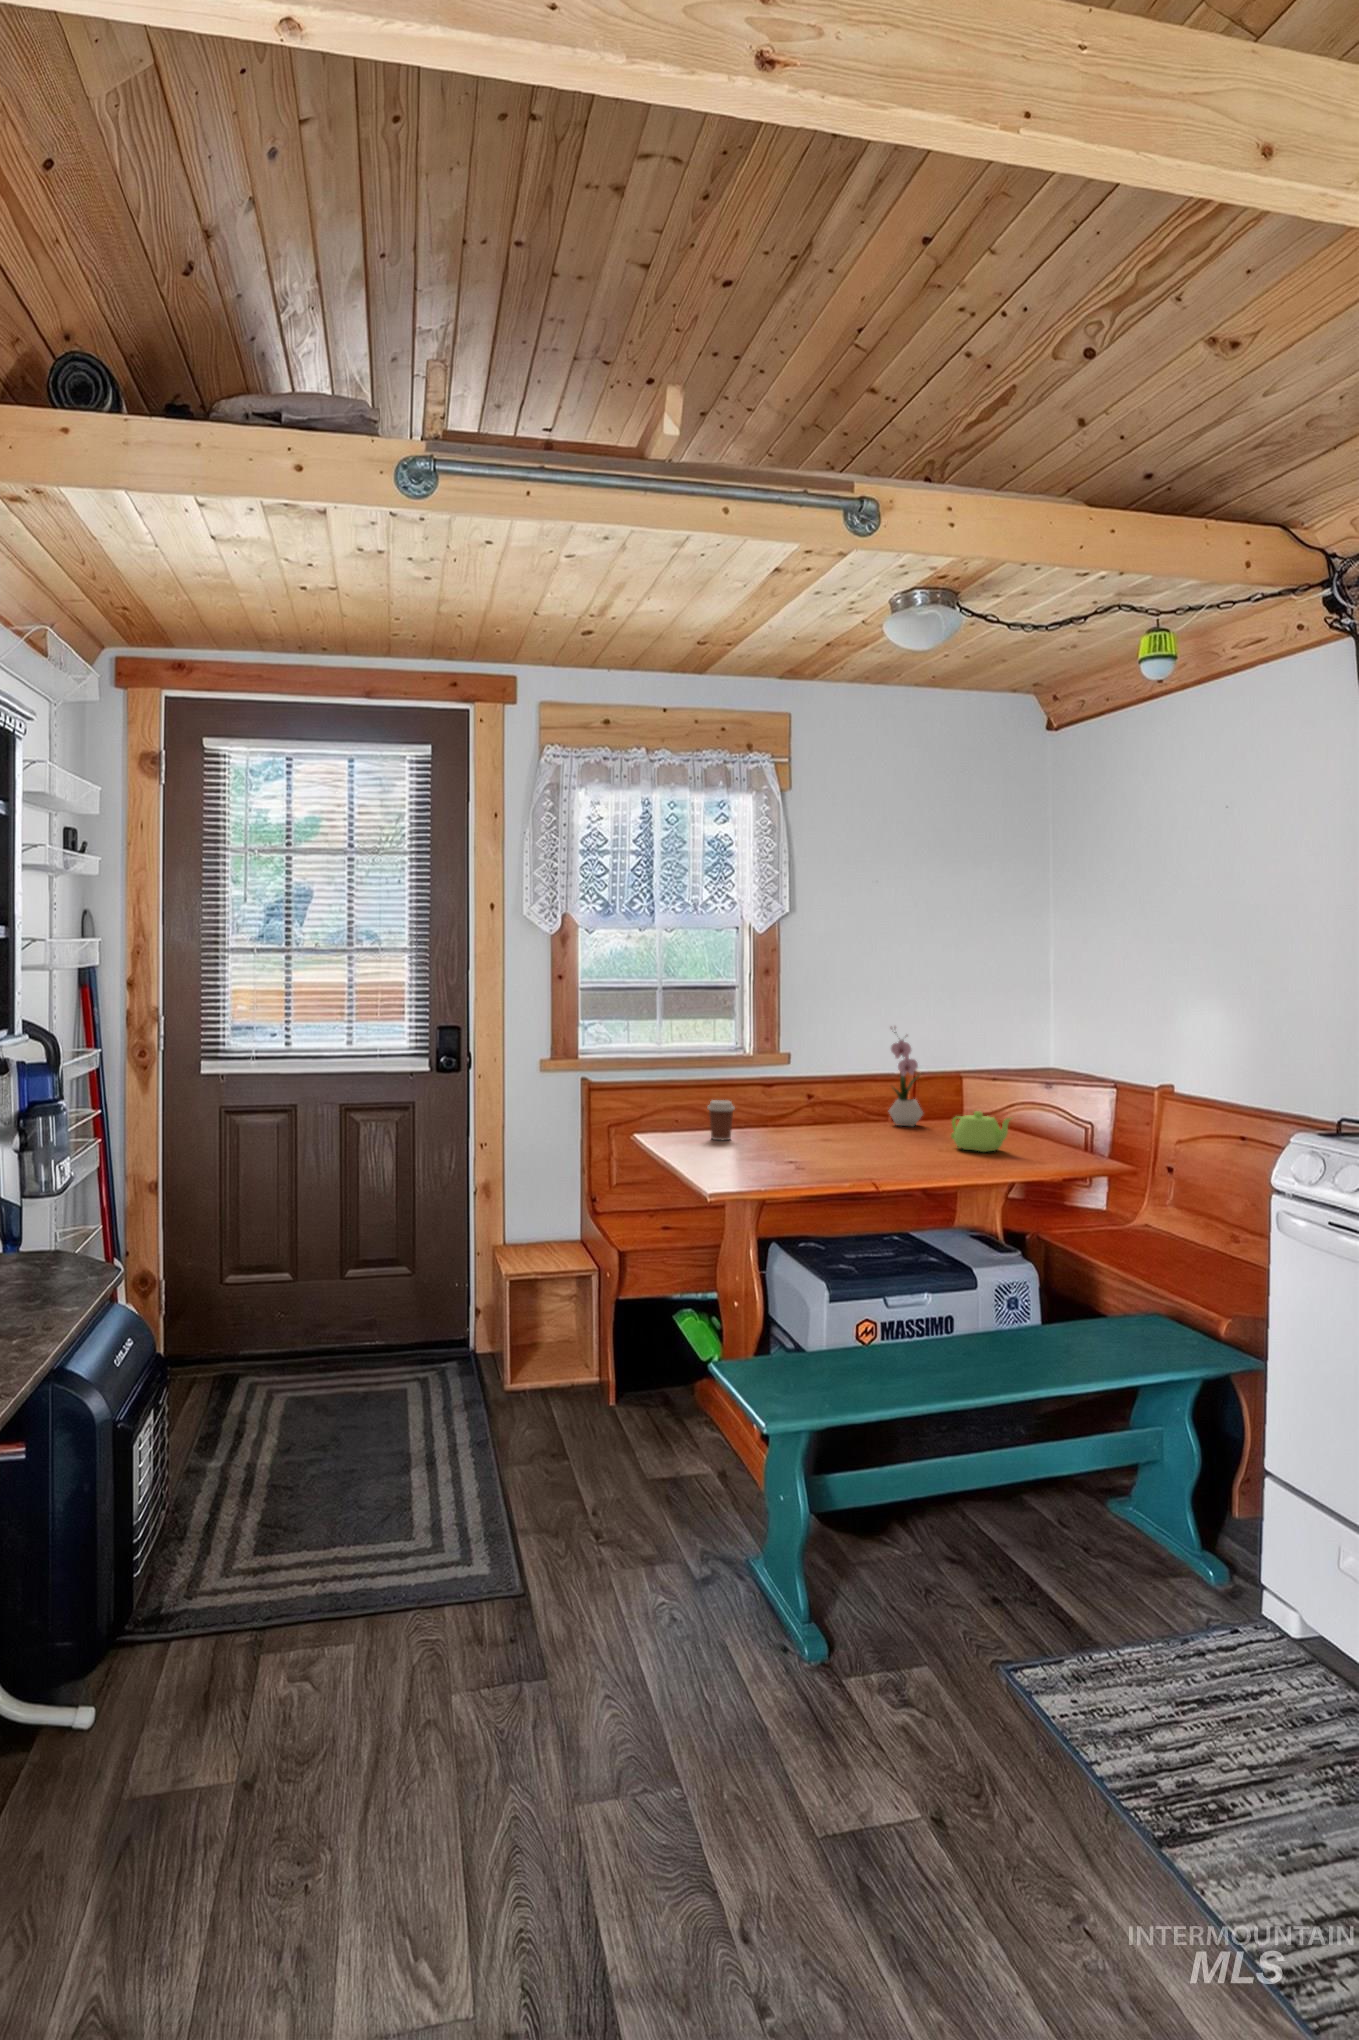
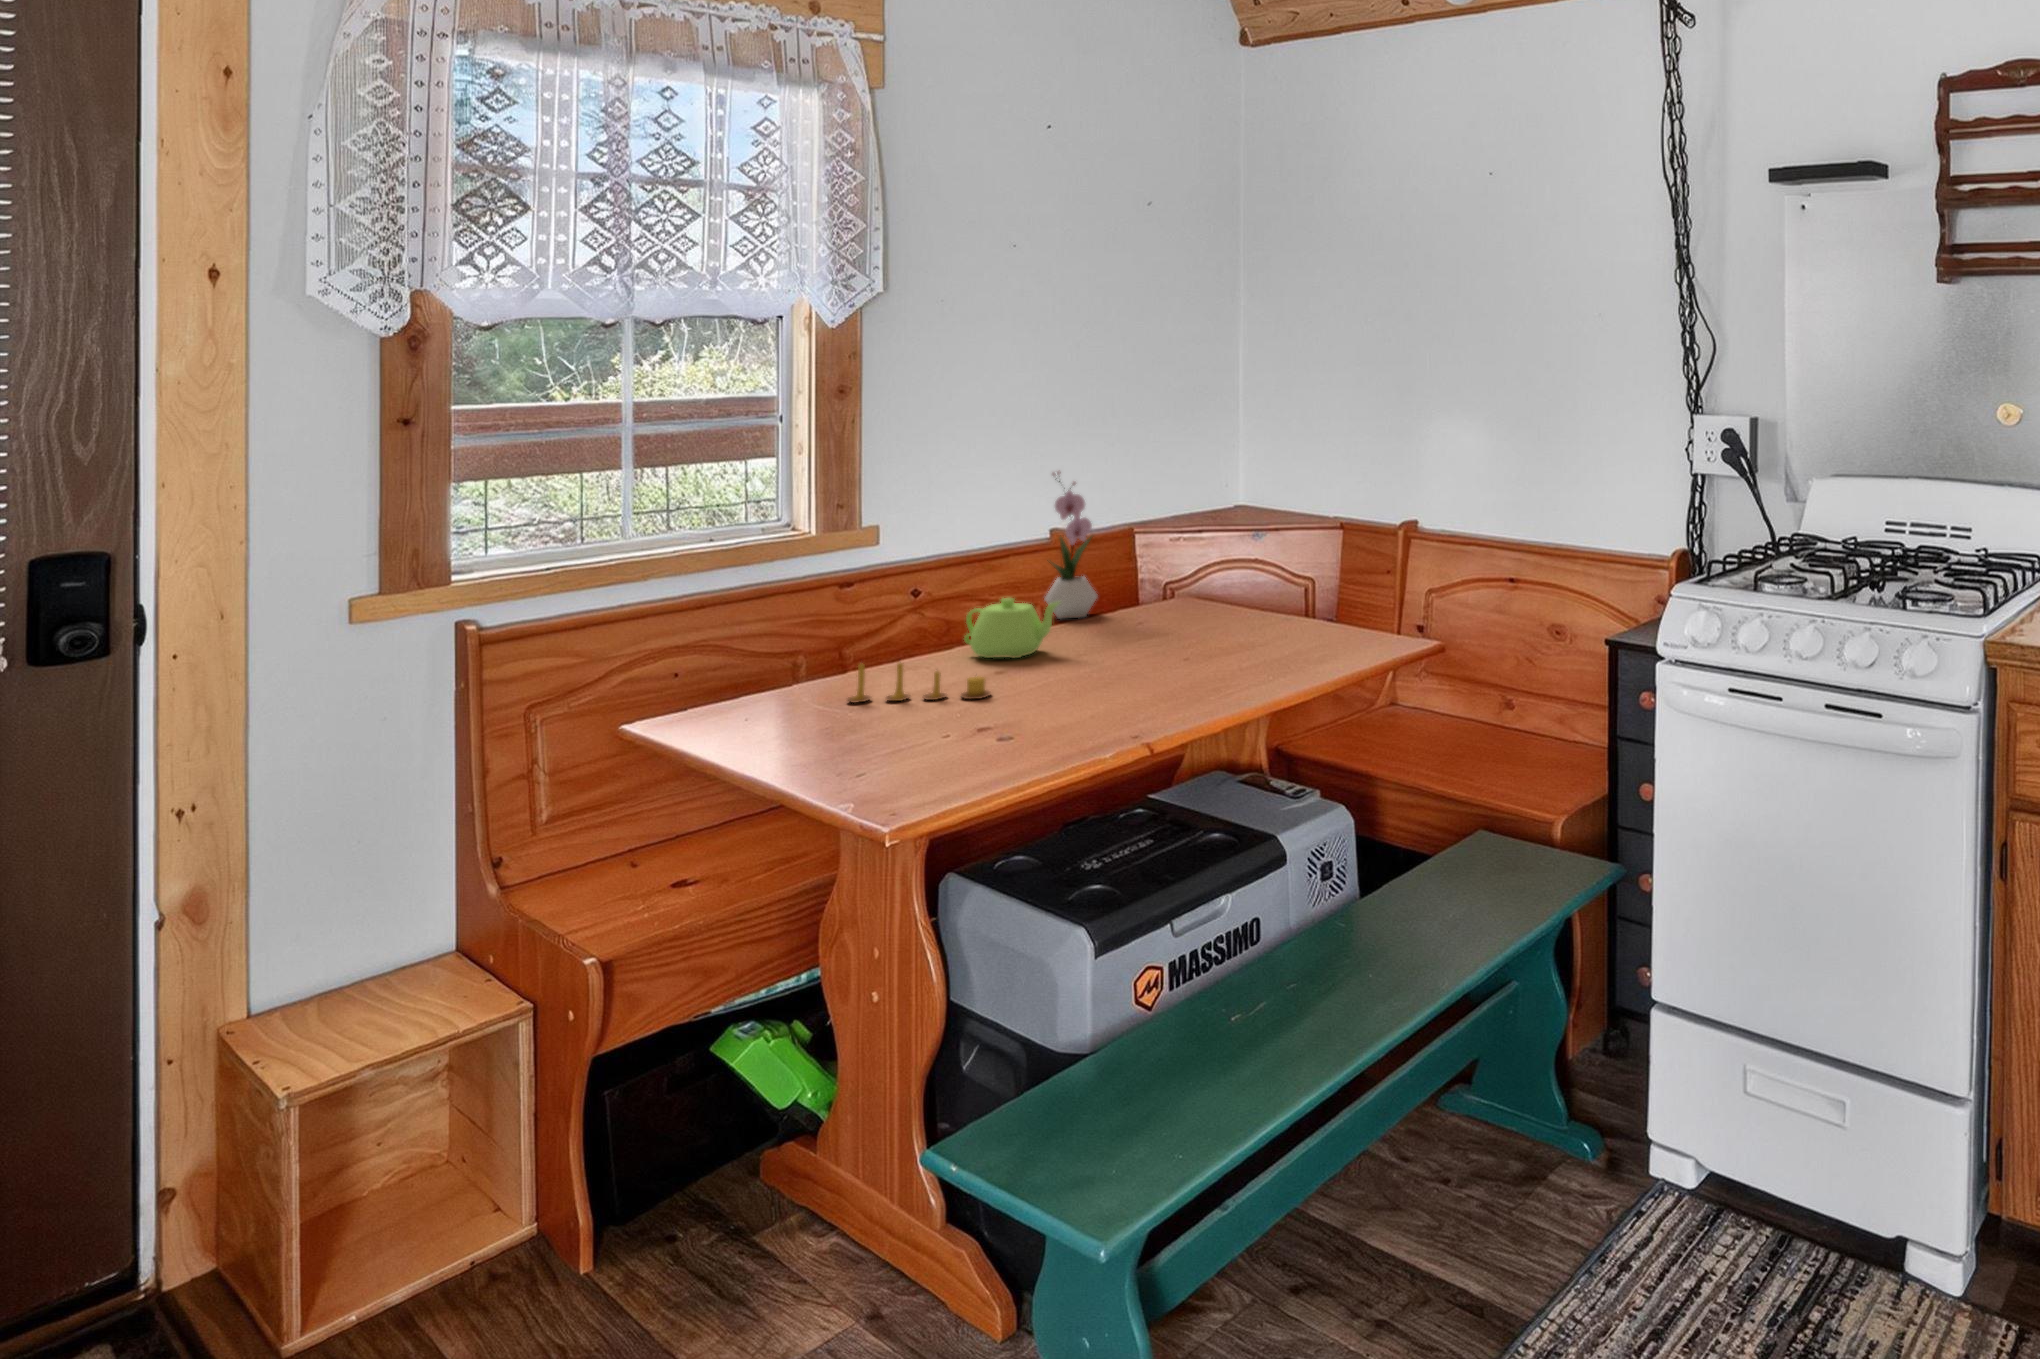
coffee cup: present [707,1100,735,1140] -> none [768,623,823,696]
teapot: present [951,1111,1011,1152] -> present [964,598,1061,658]
candle: none [740,1123,816,1155] -> present [847,662,991,703]

